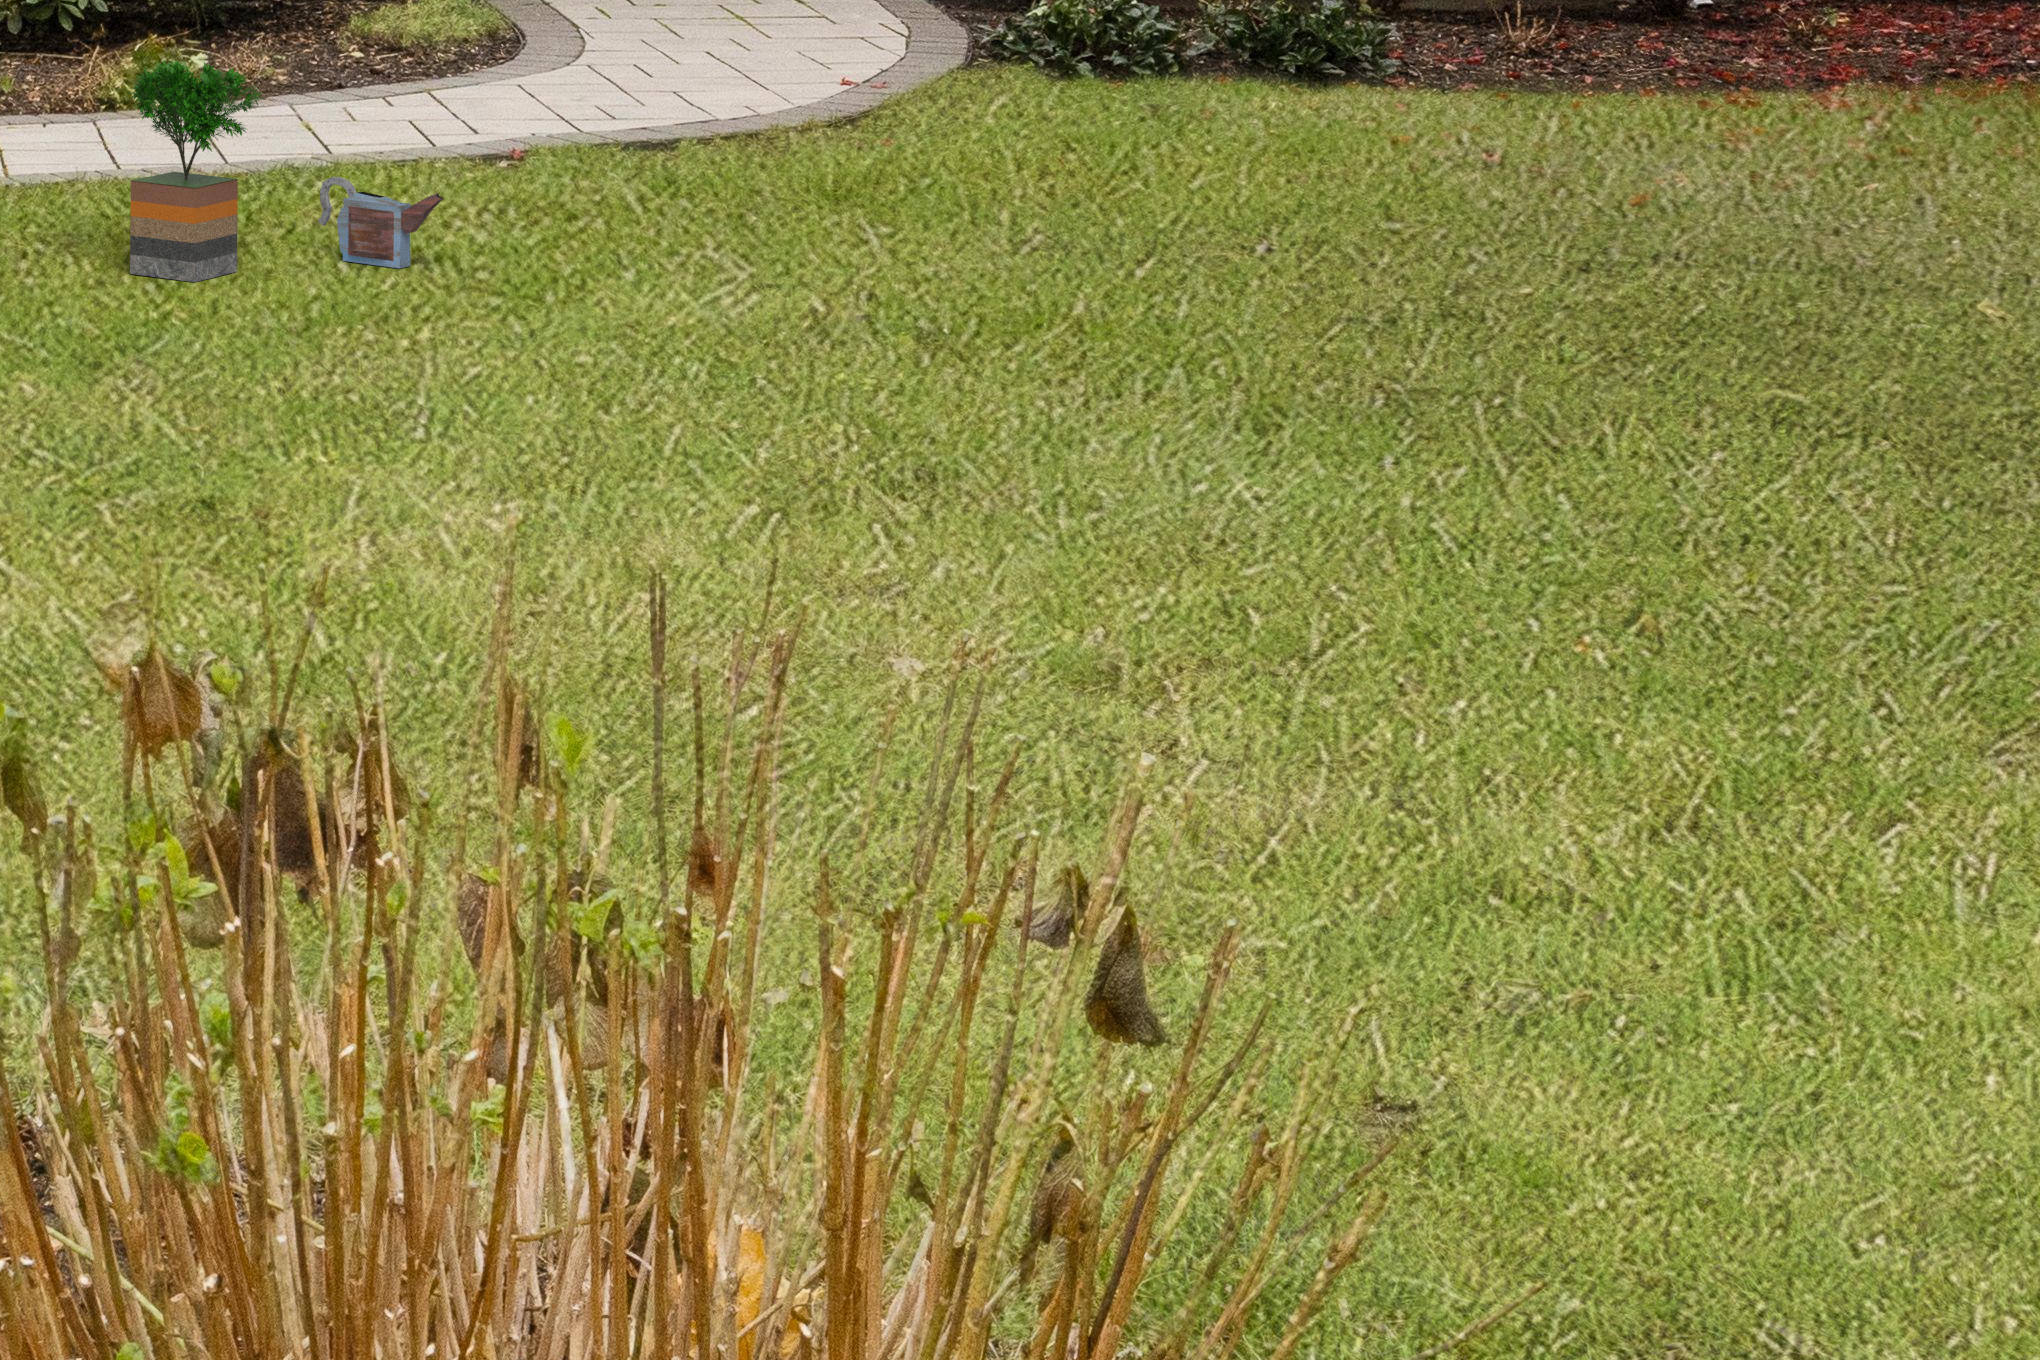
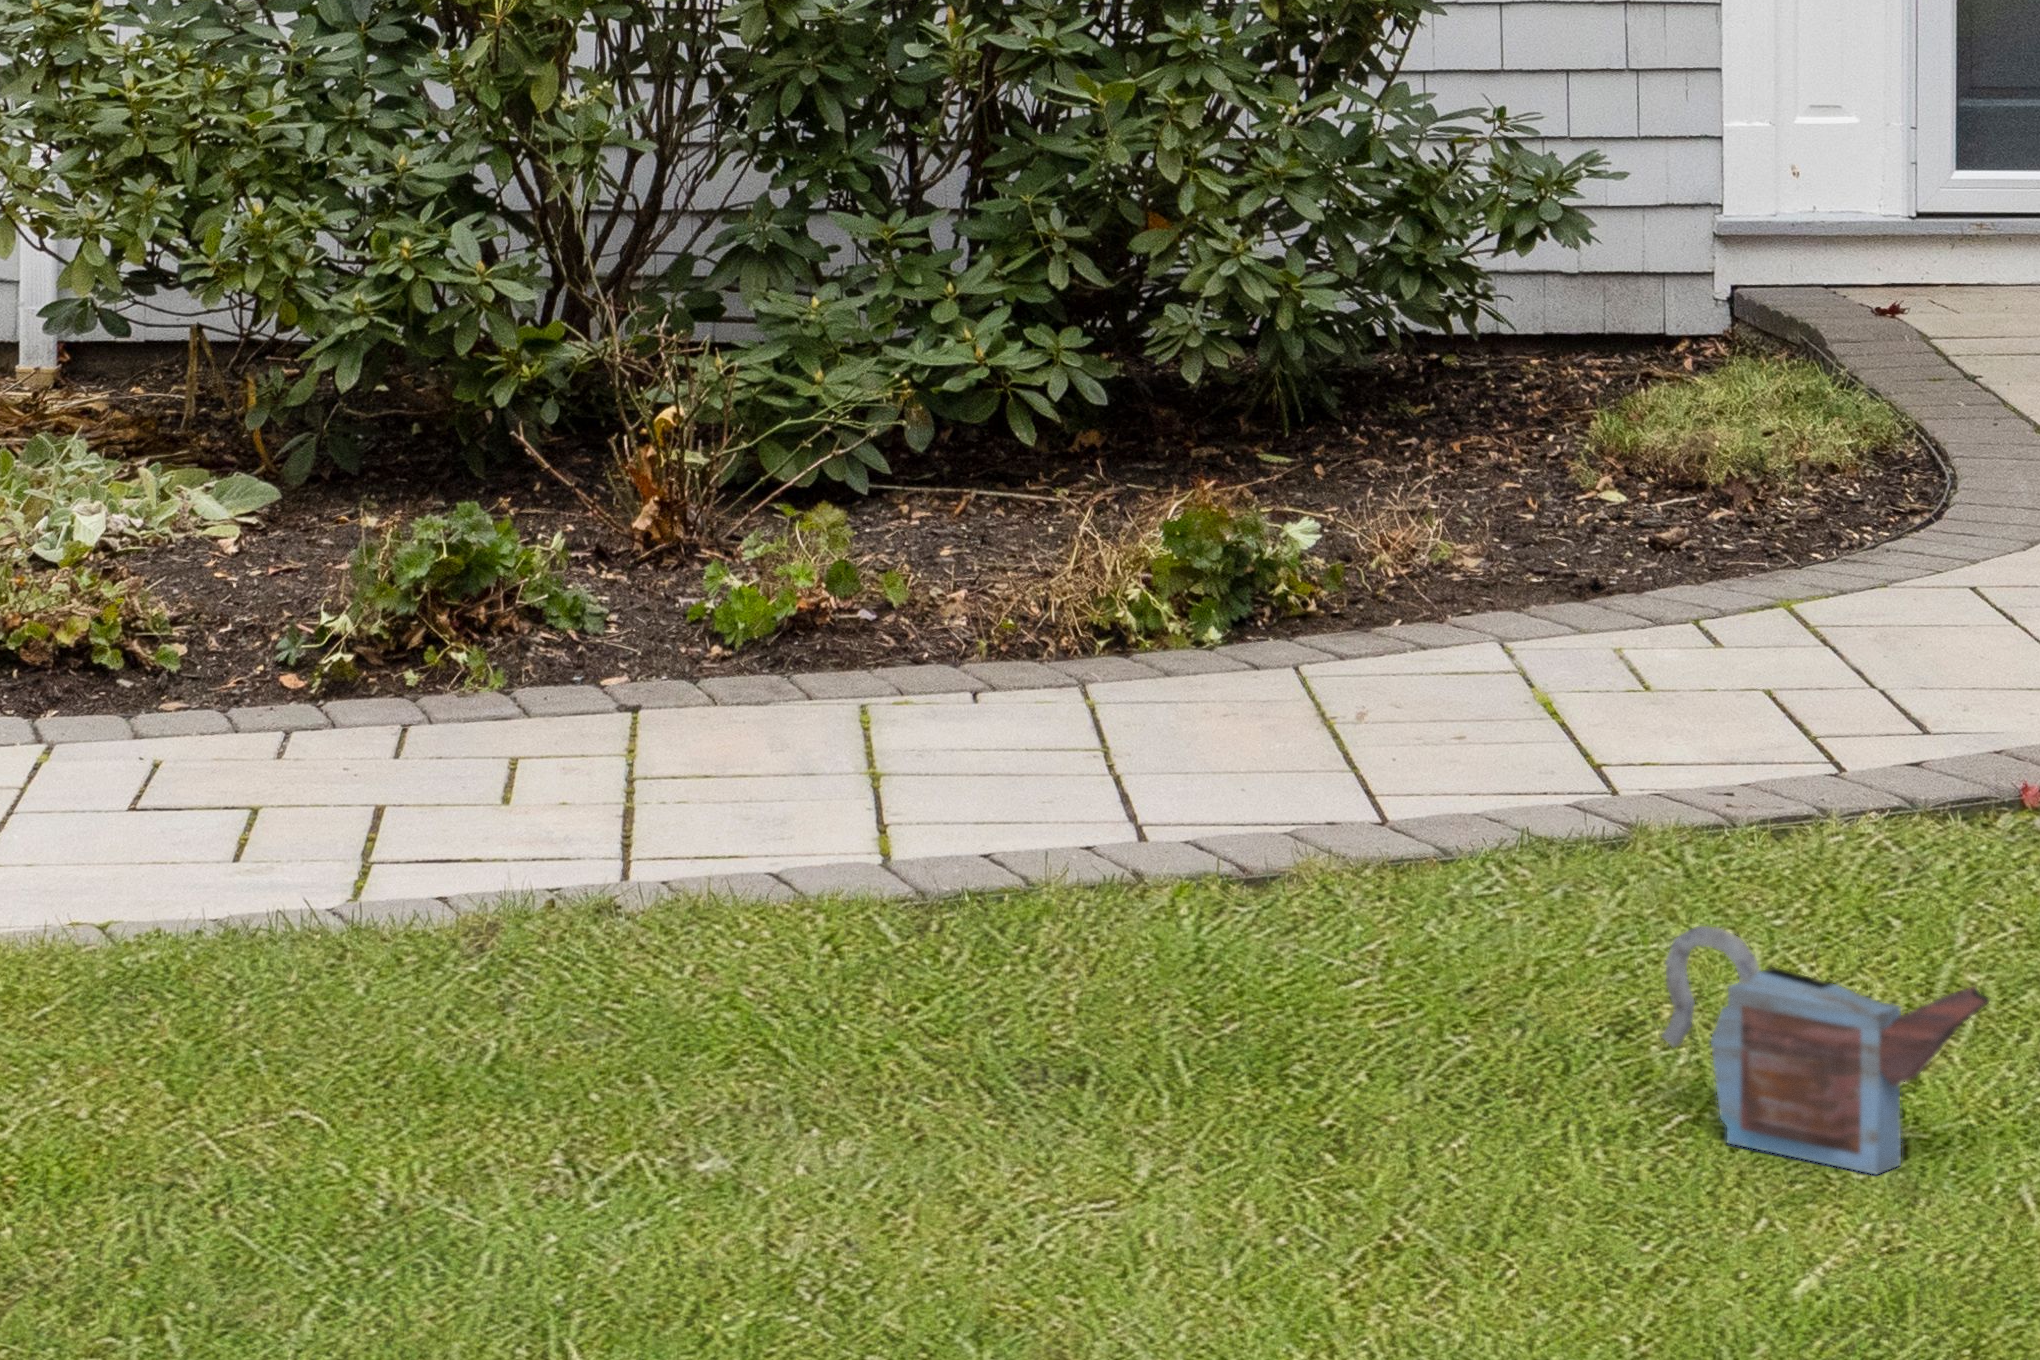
potted tree: present [130,60,263,282] -> none [1192,636,1541,1226]

